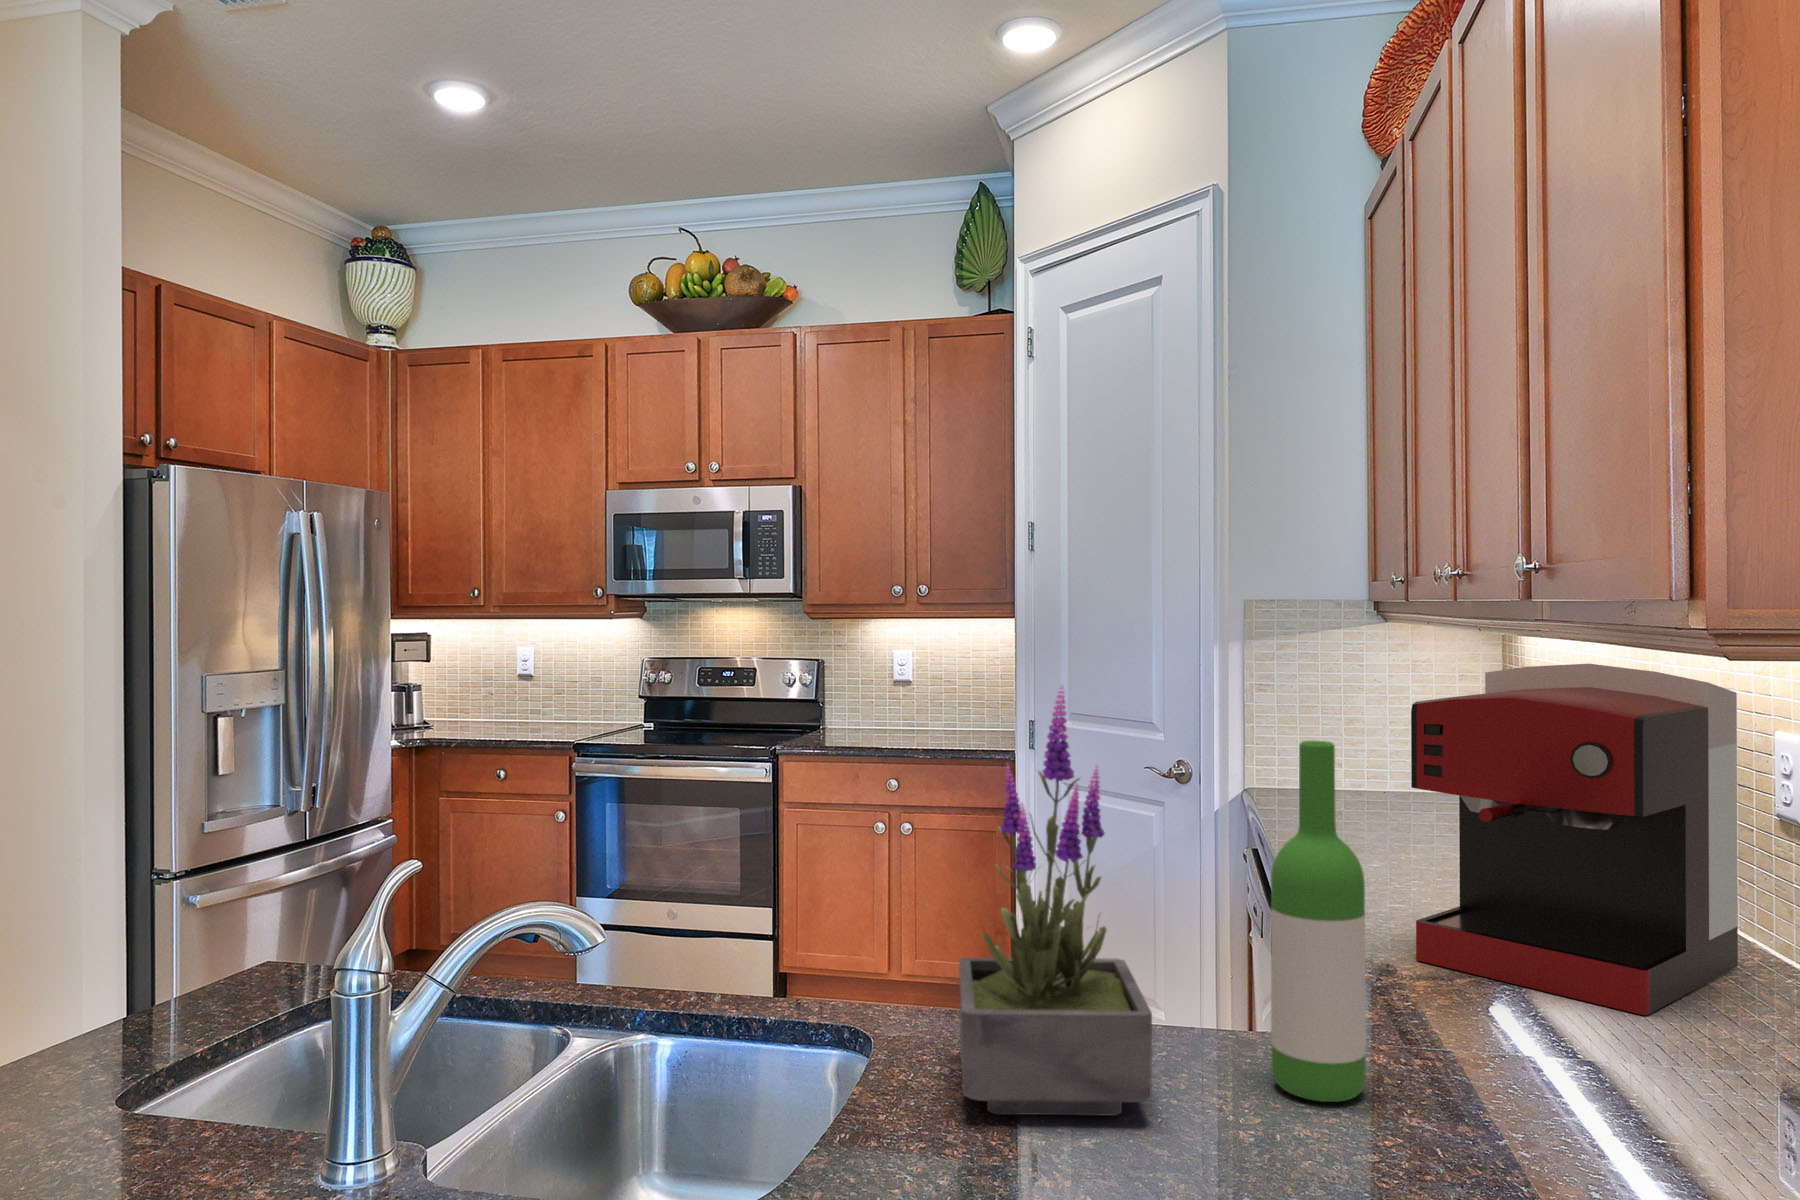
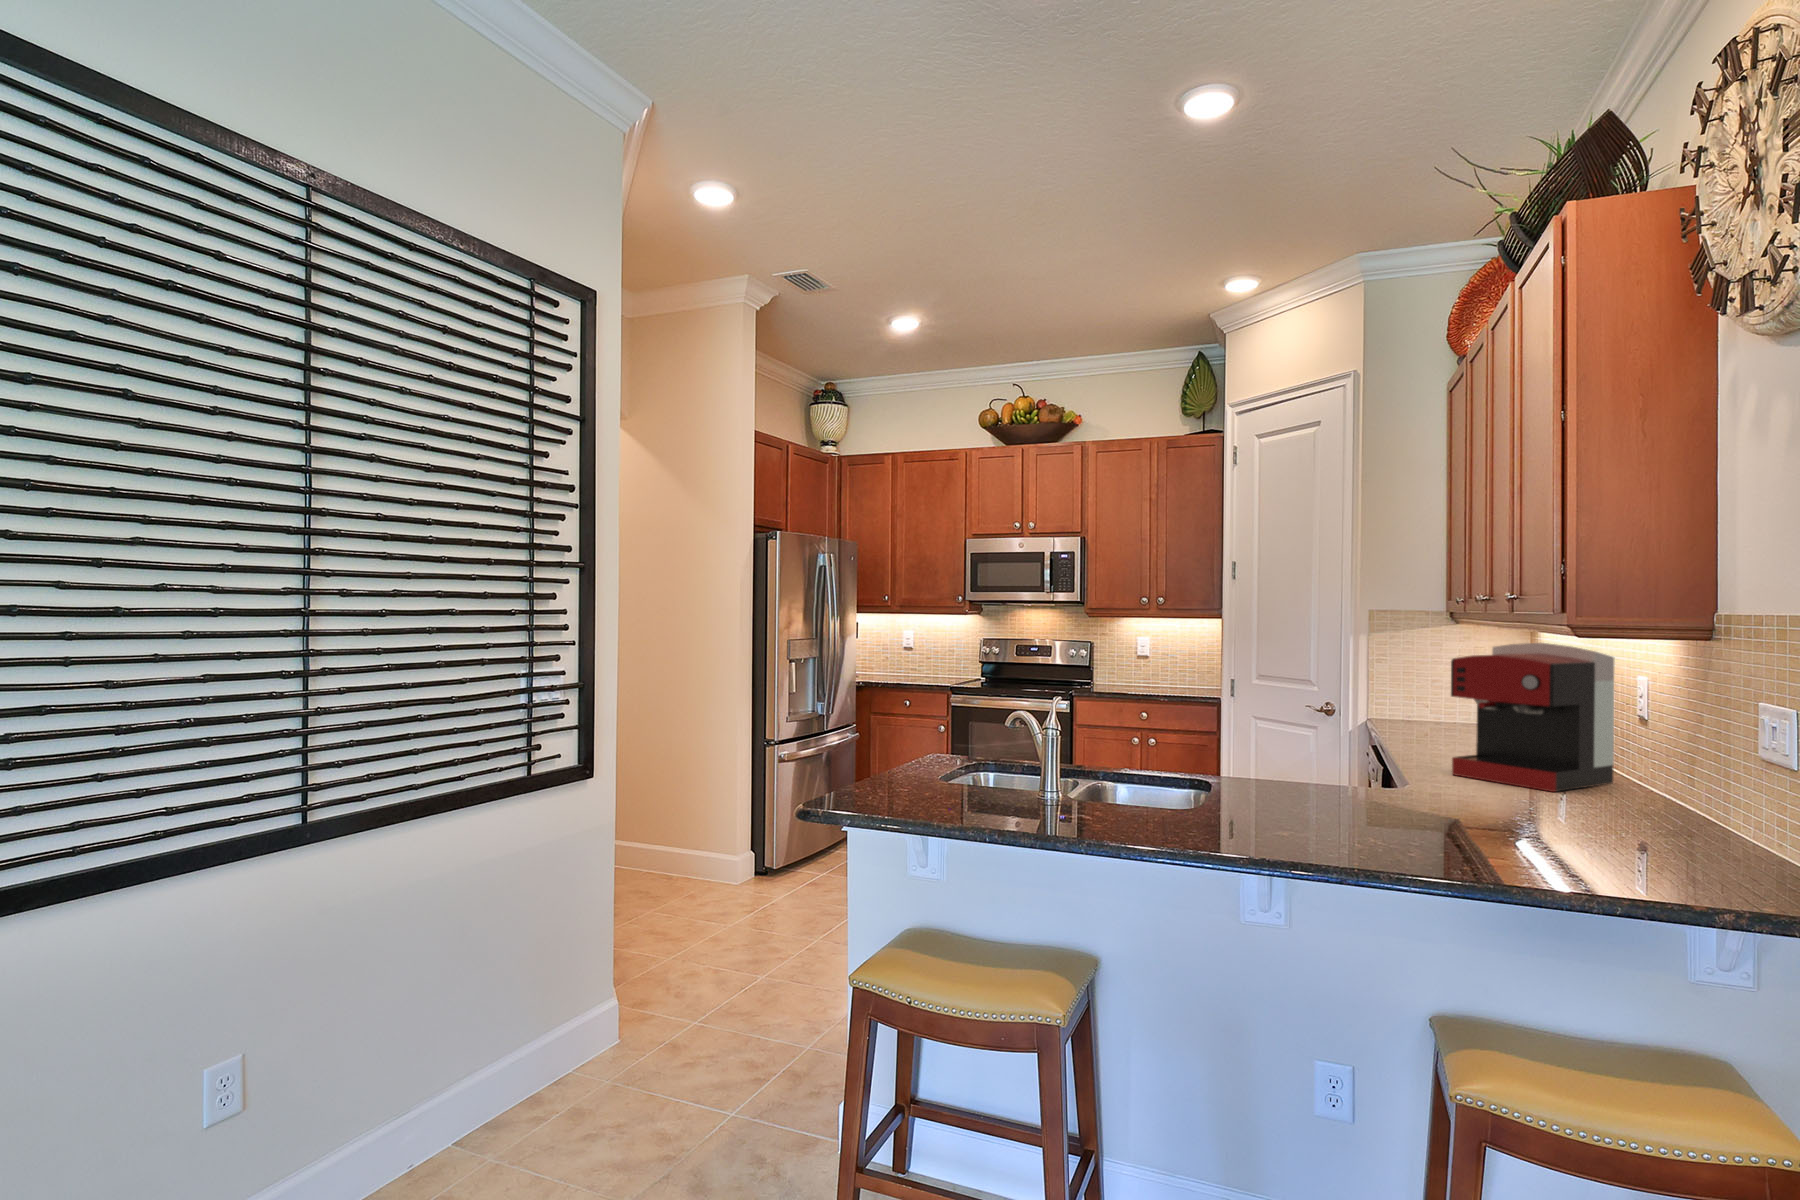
potted plant: present [959,687,1152,1116] -> none [1250,641,1332,798]
wine bottle: present [1271,741,1366,1102] -> none [1379,665,1418,800]

